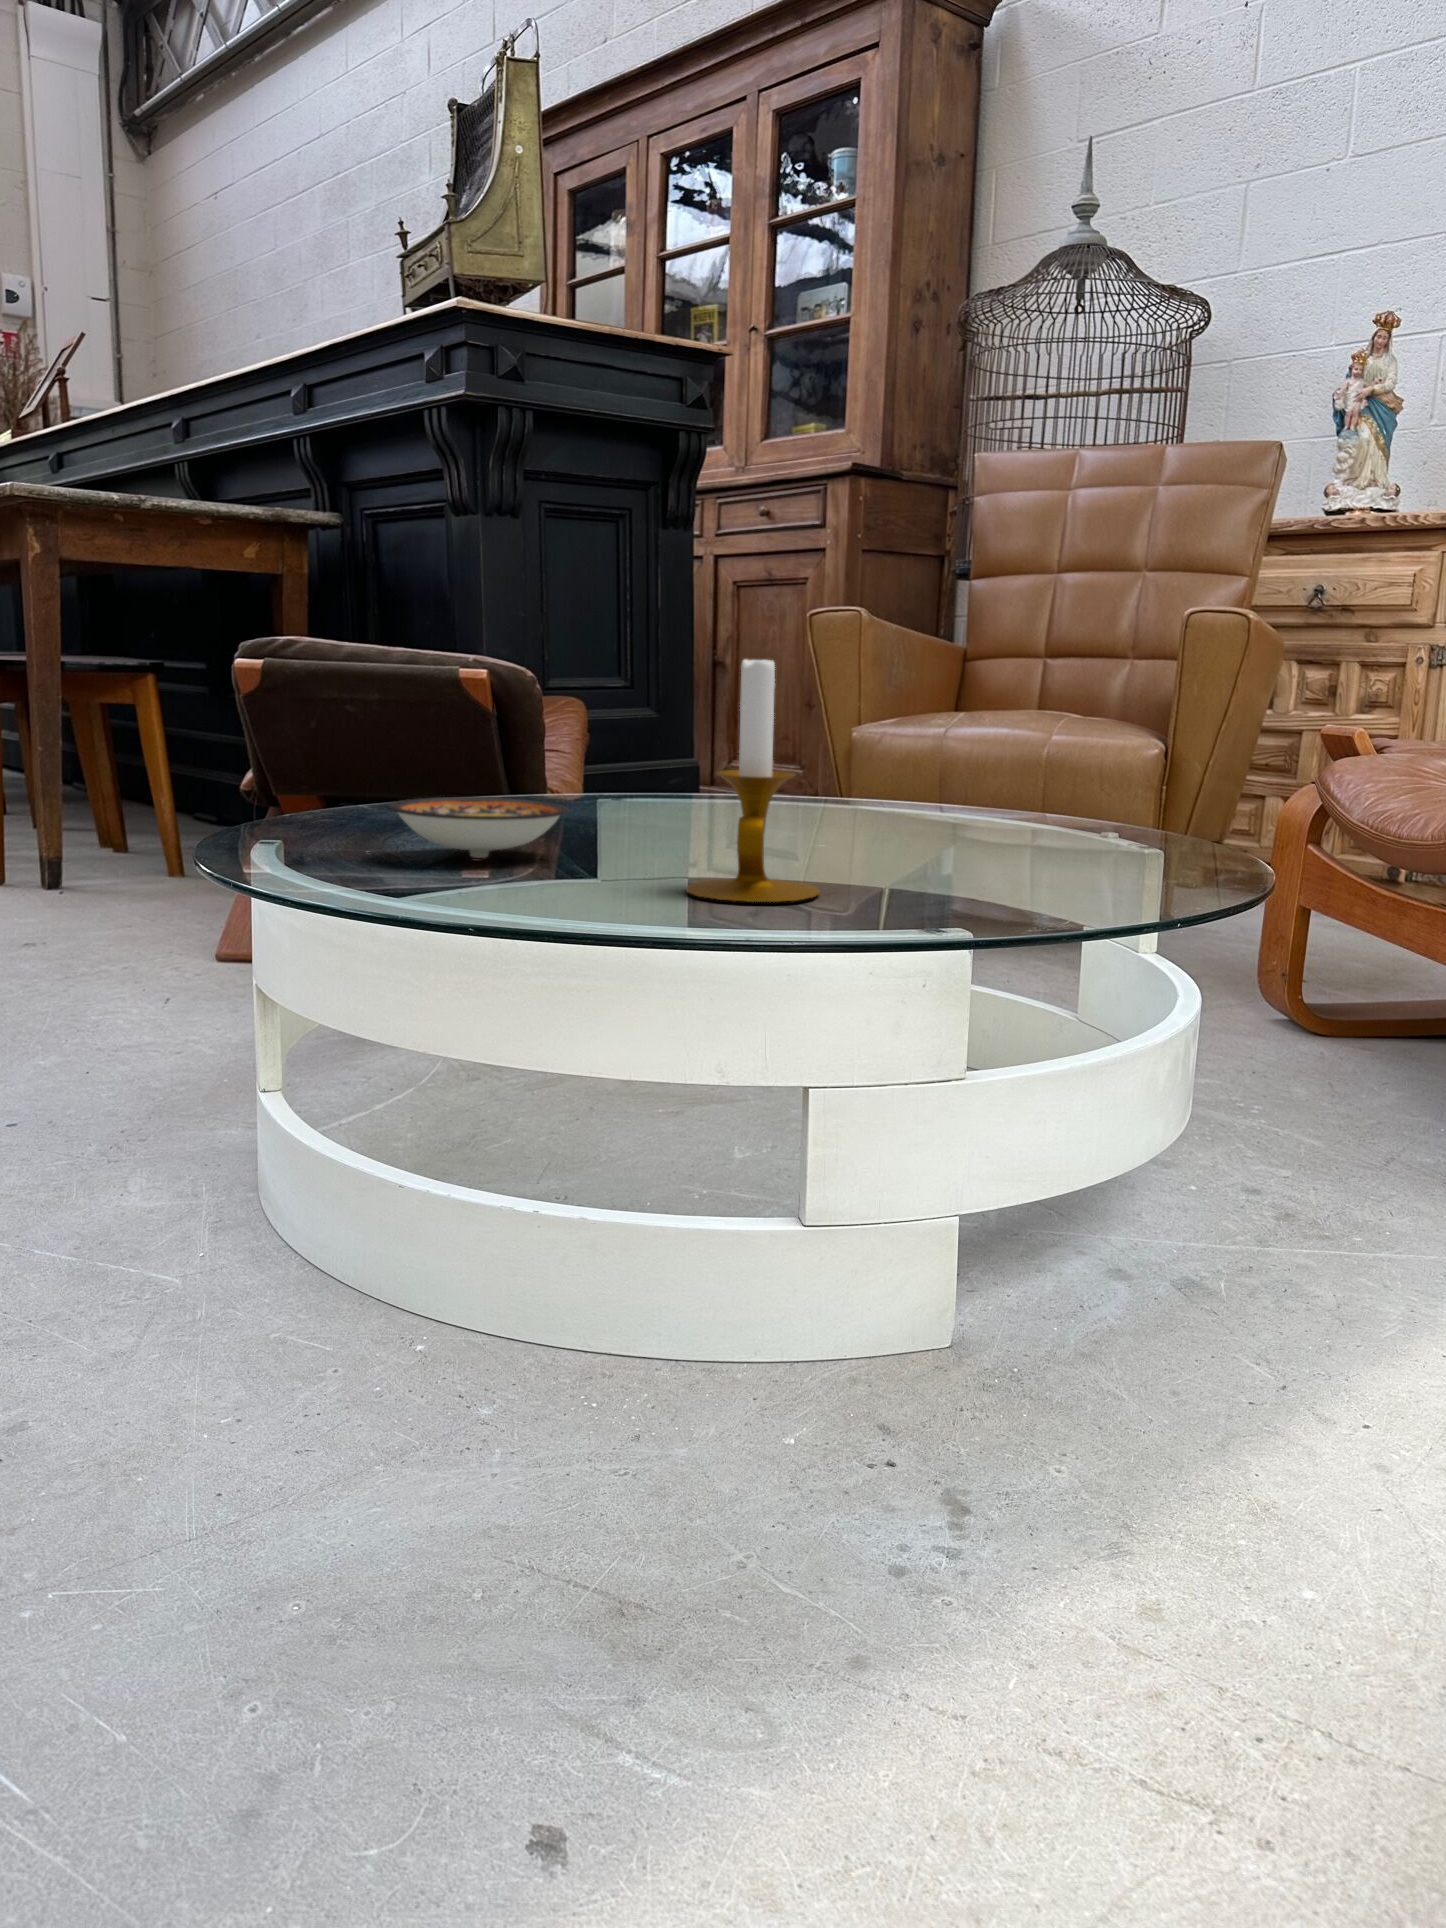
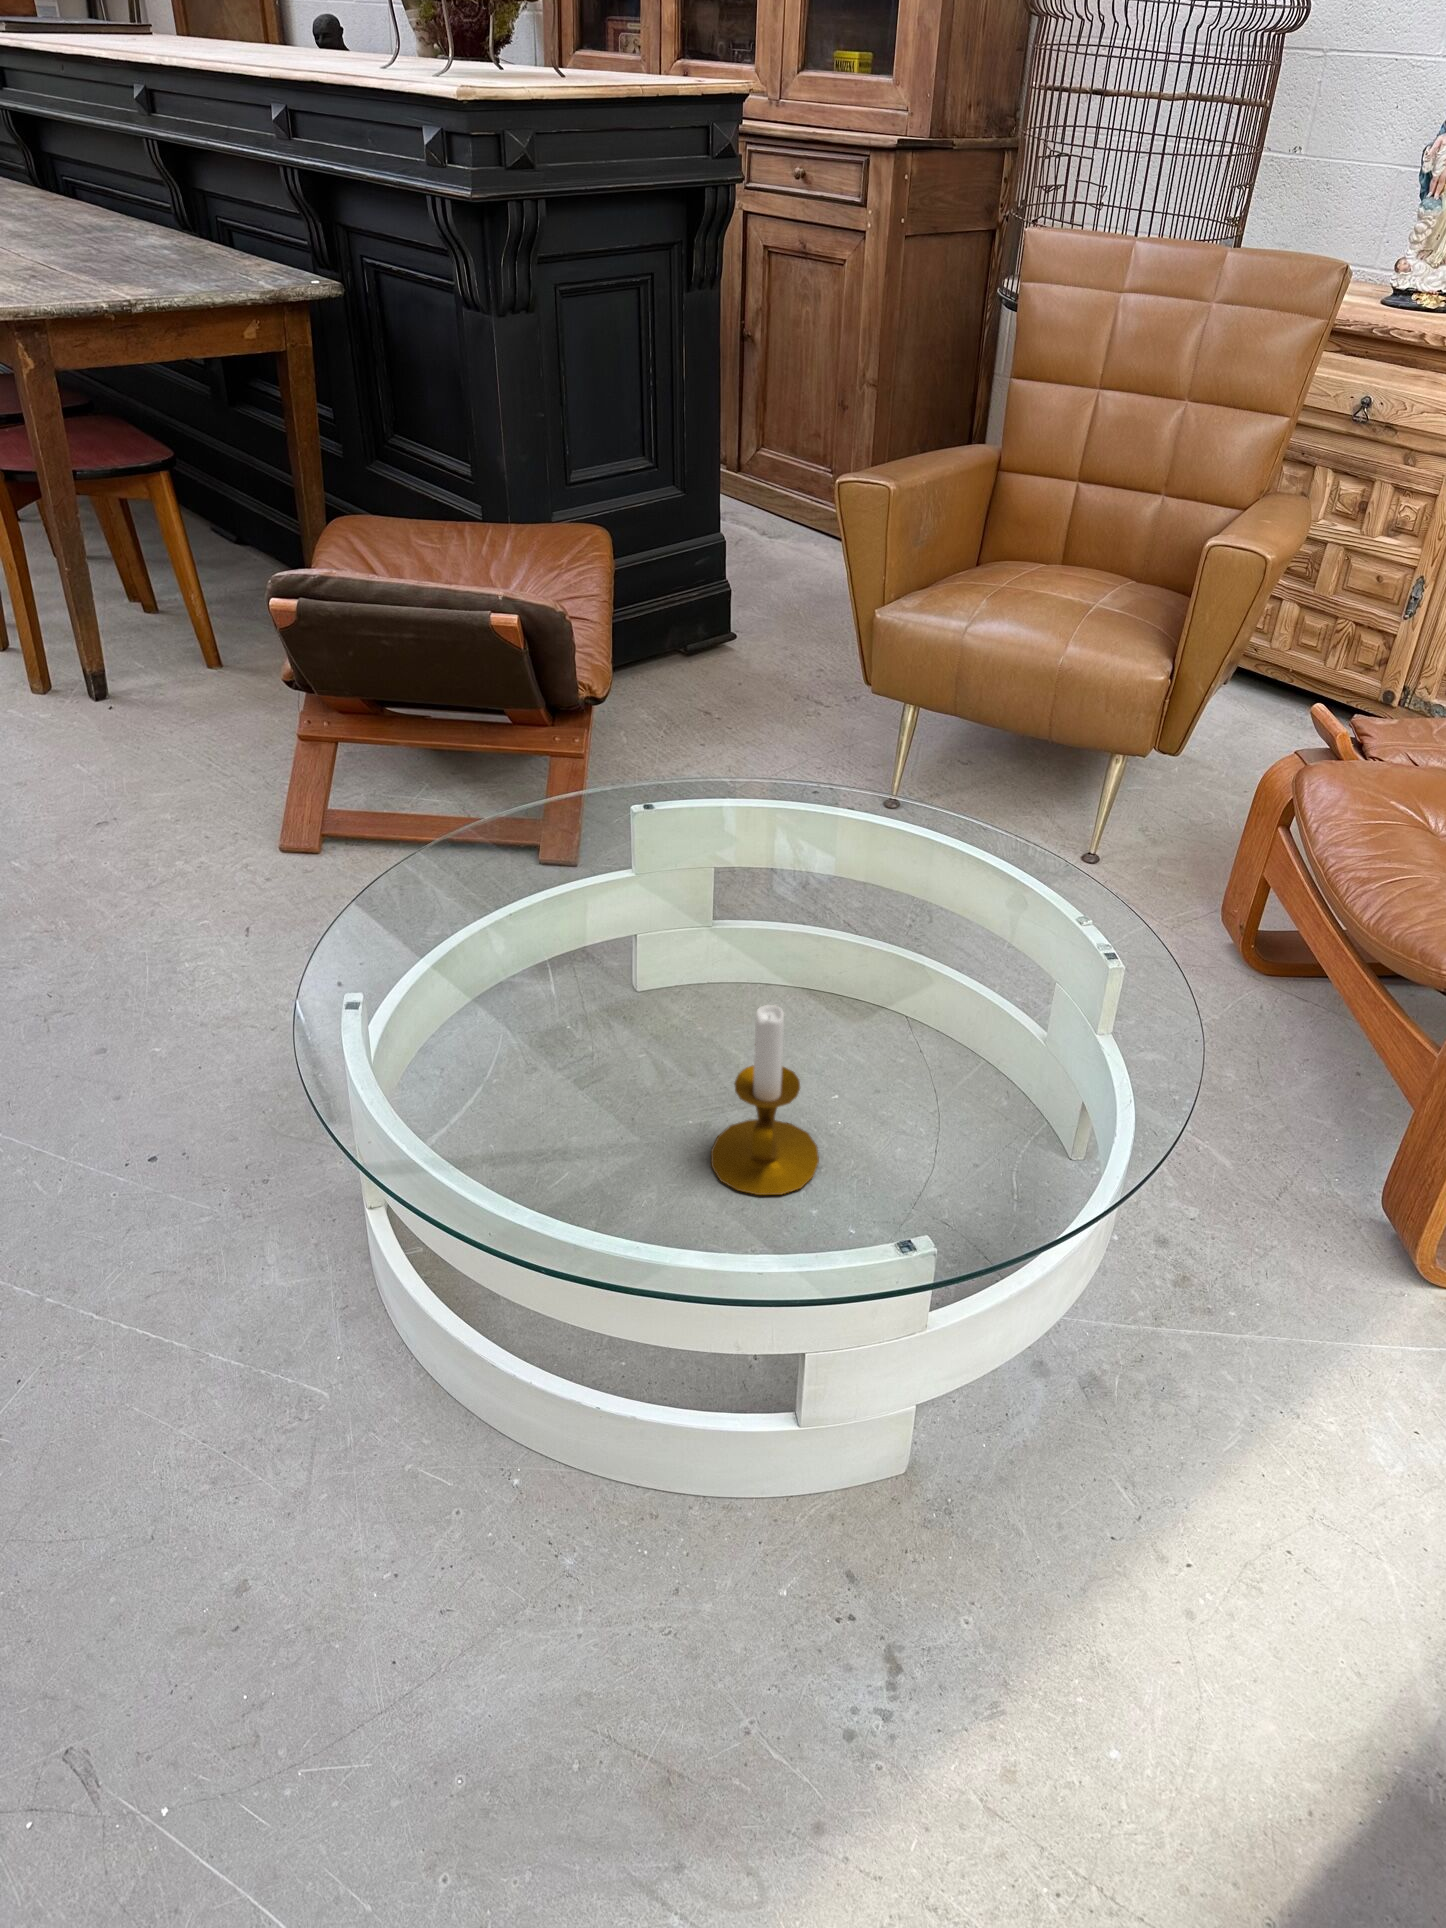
ceramic bowl: present [389,797,569,858] -> none [461,985,612,1070]

